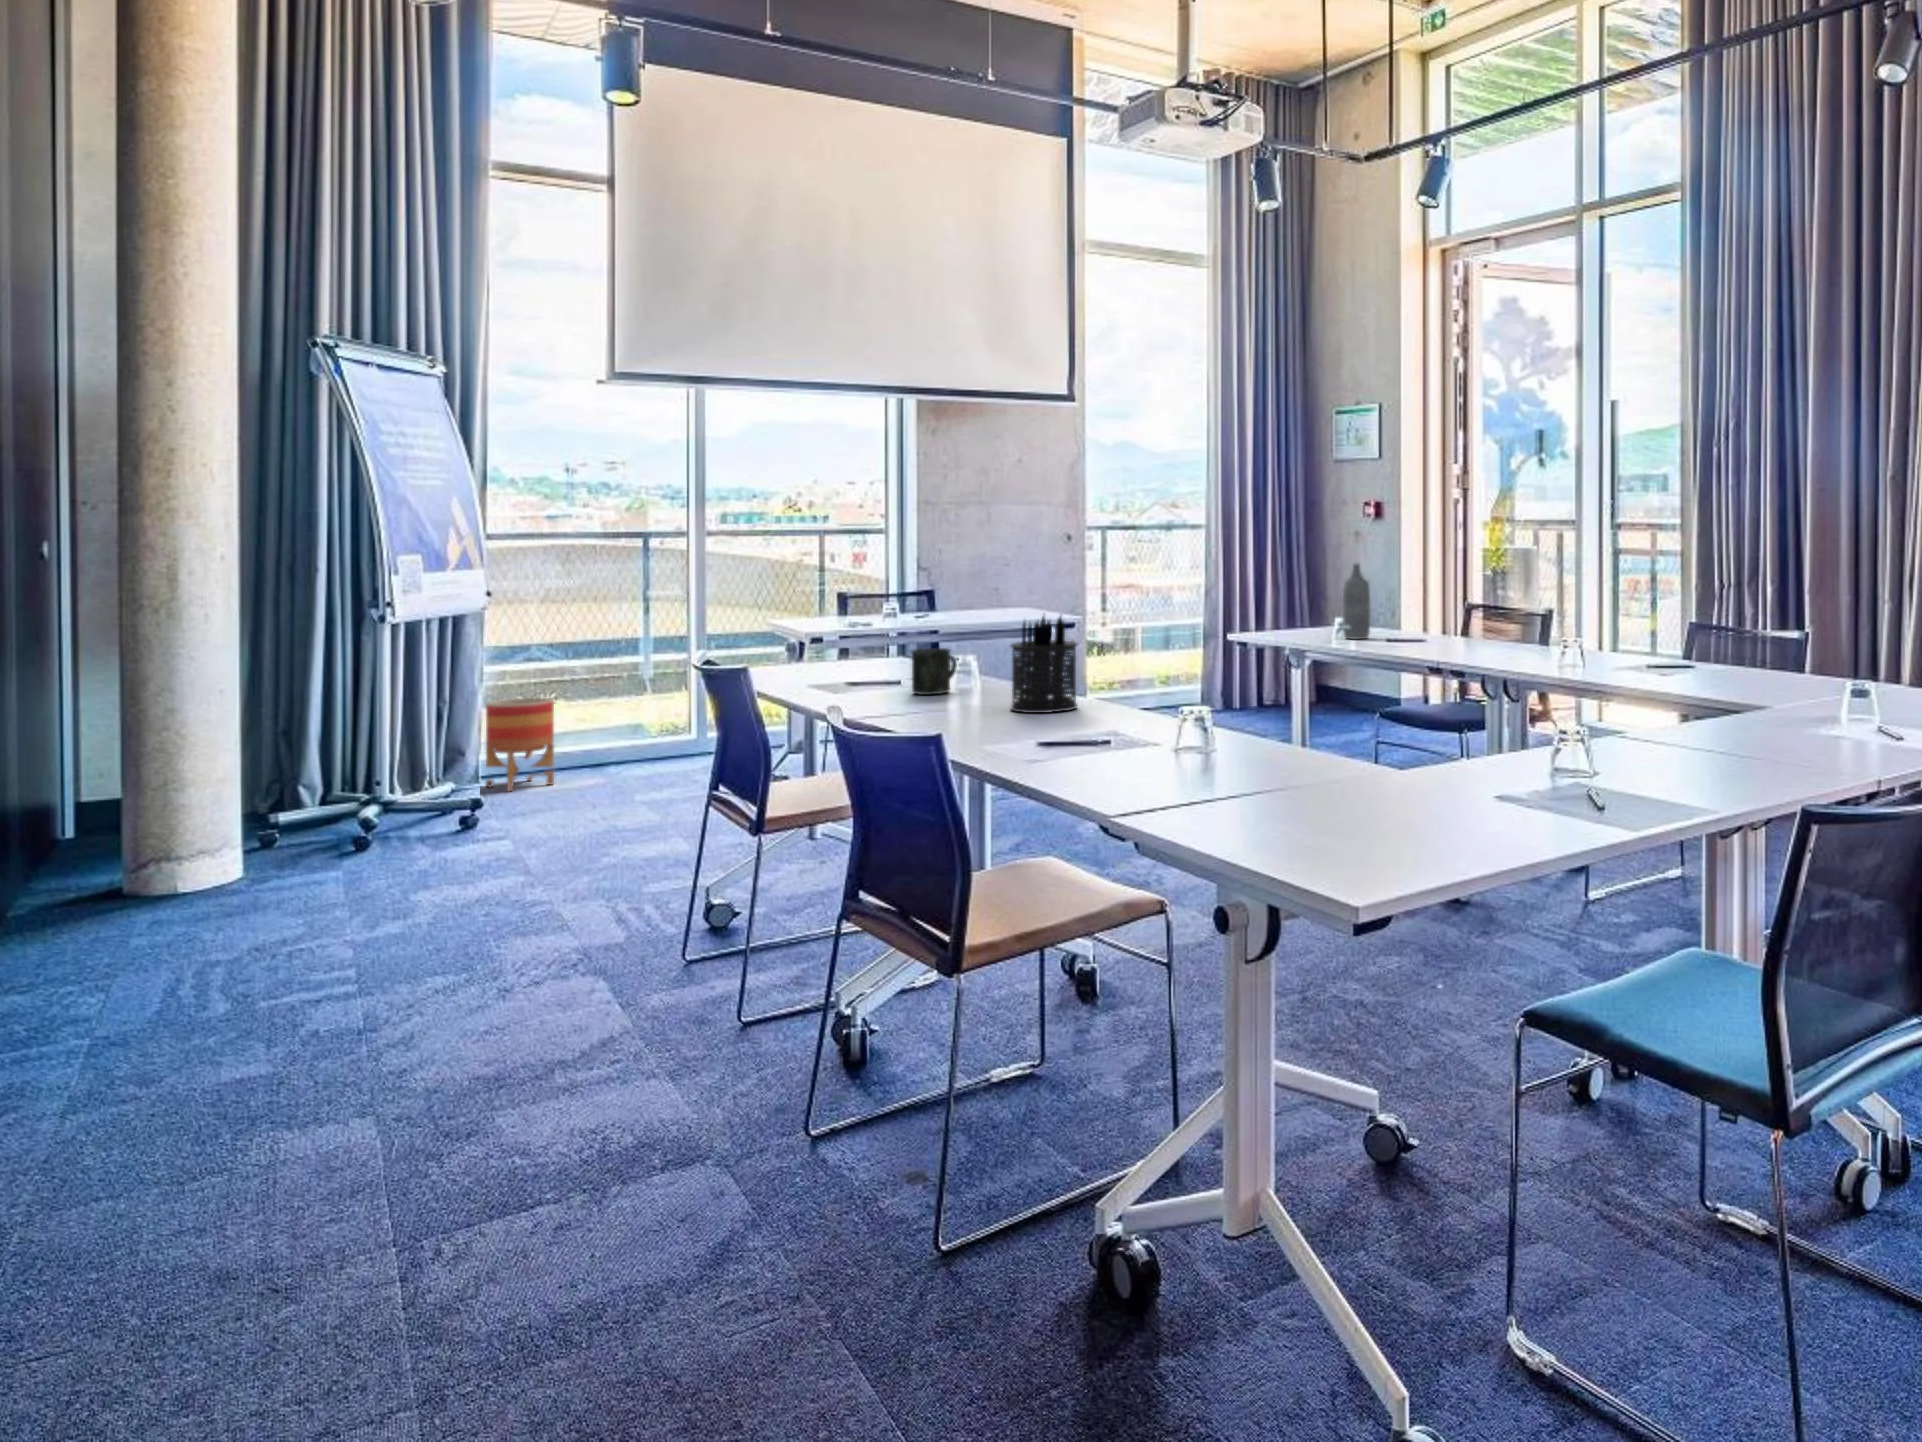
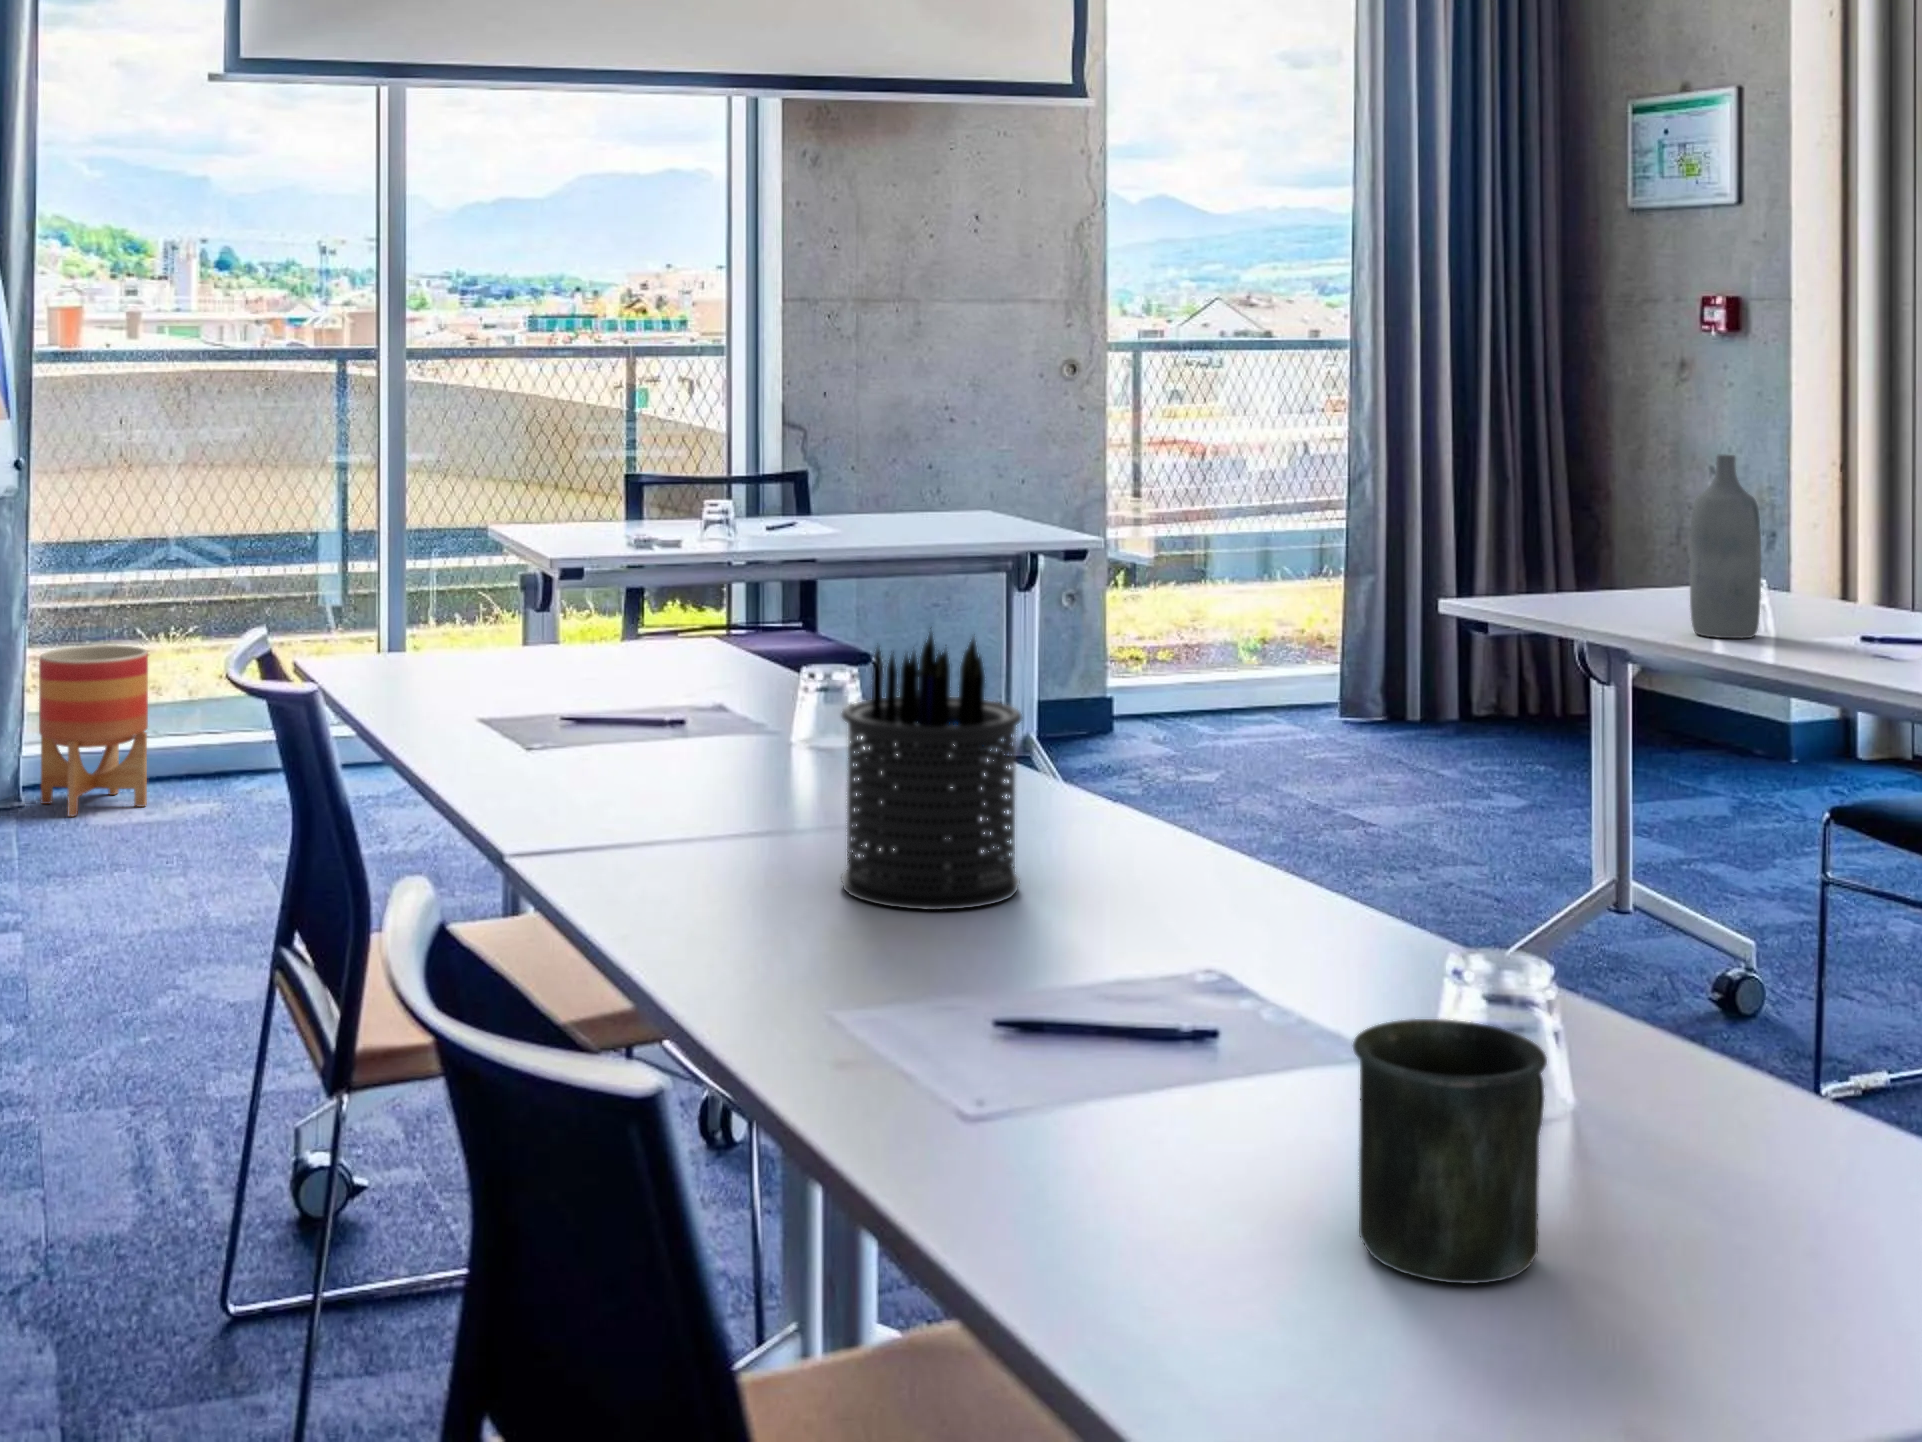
mug: present [911,648,957,695] -> present [1353,1019,1547,1283]

